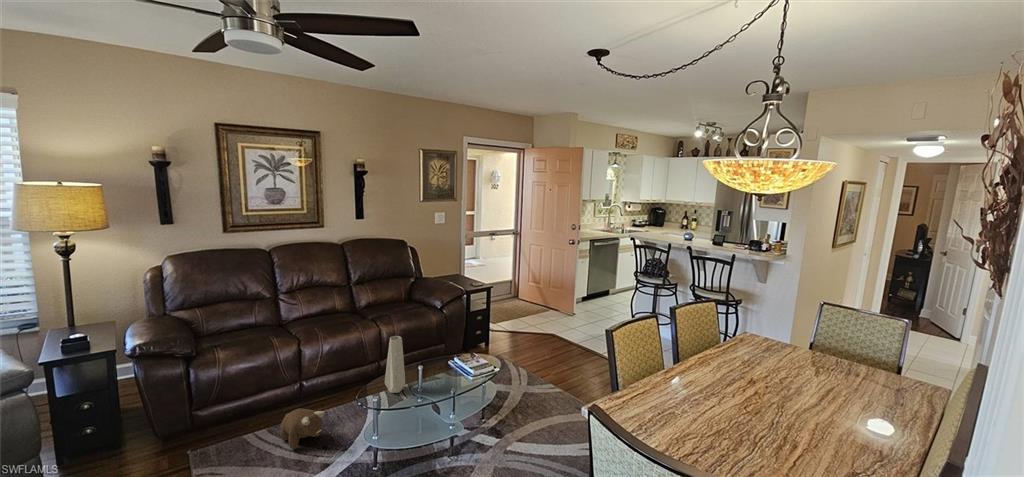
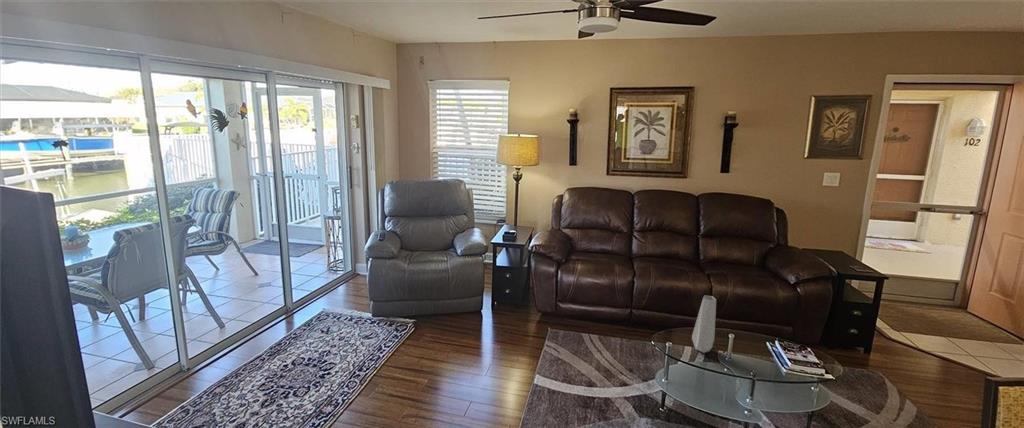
plush toy: present [280,408,325,449] -> none [603,328,636,359]

